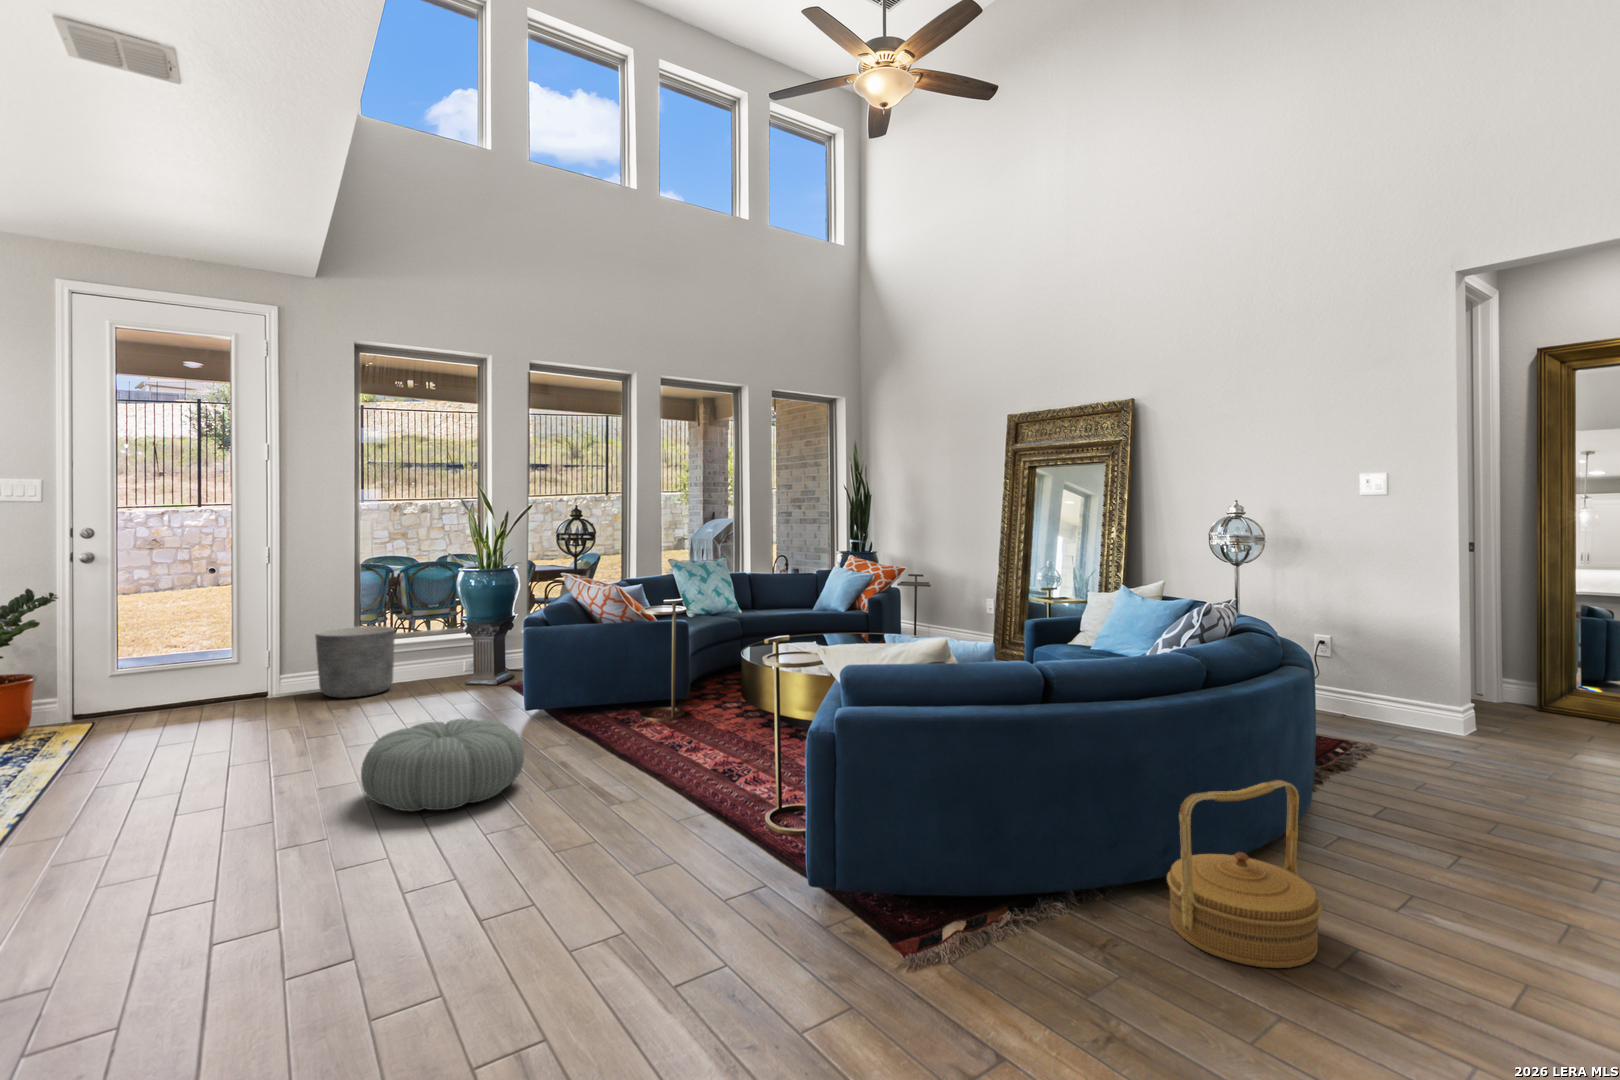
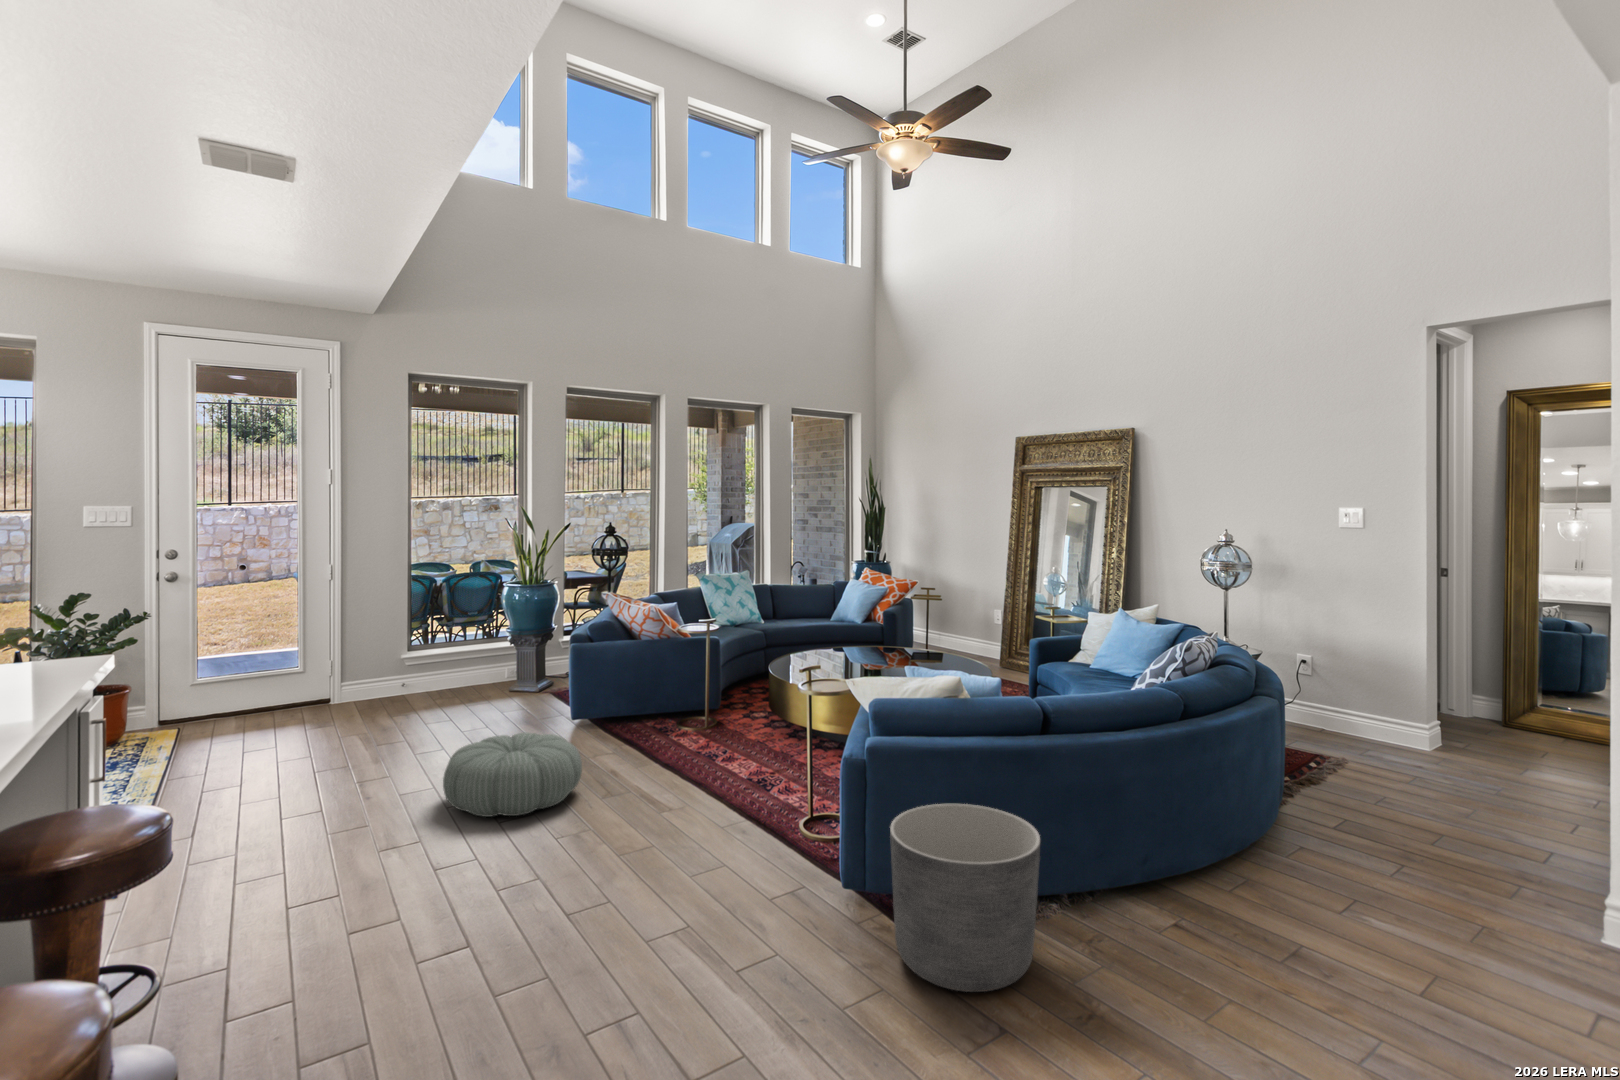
planter: present [315,626,395,698] -> present [890,804,1040,992]
woven basket: present [1167,780,1322,968] -> none [1146,804,1272,961]

